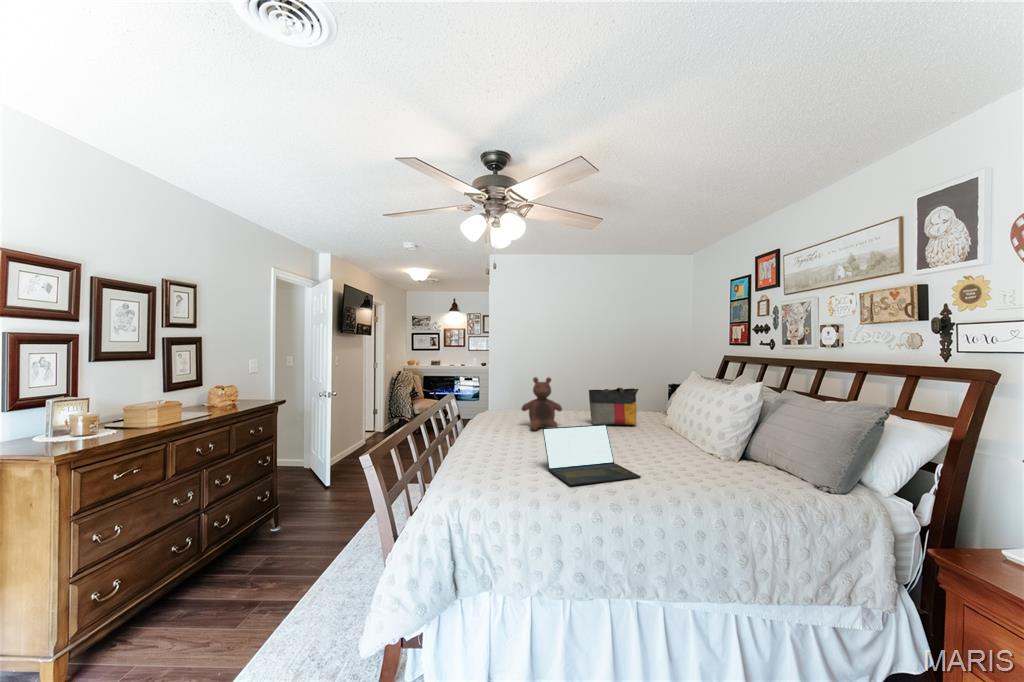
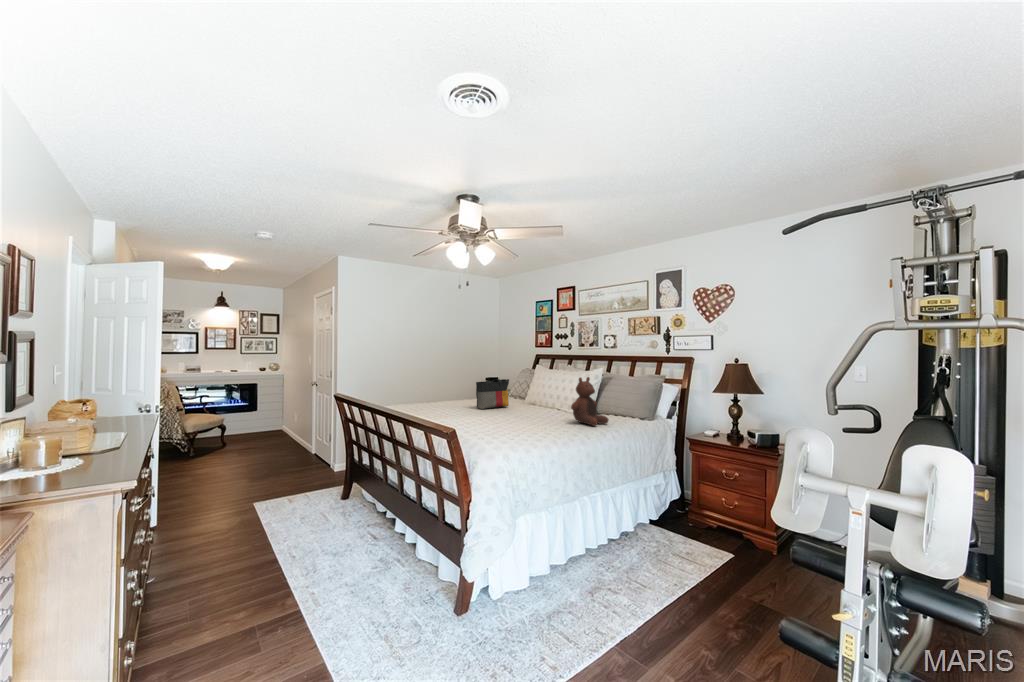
stuffed bear: present [522,377,562,430] -> present [571,377,609,426]
laptop: present [543,425,641,486] -> none [510,401,570,438]

